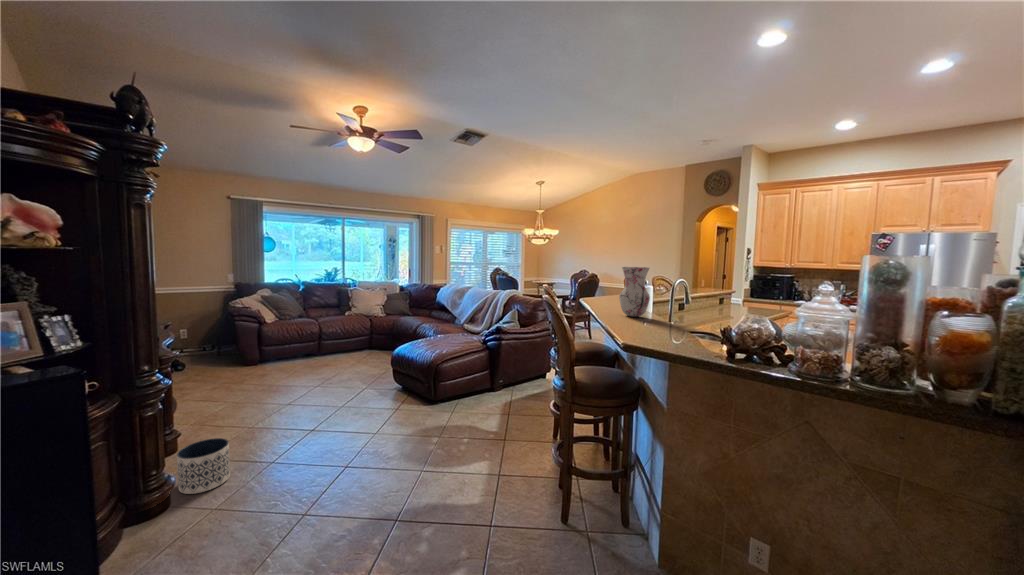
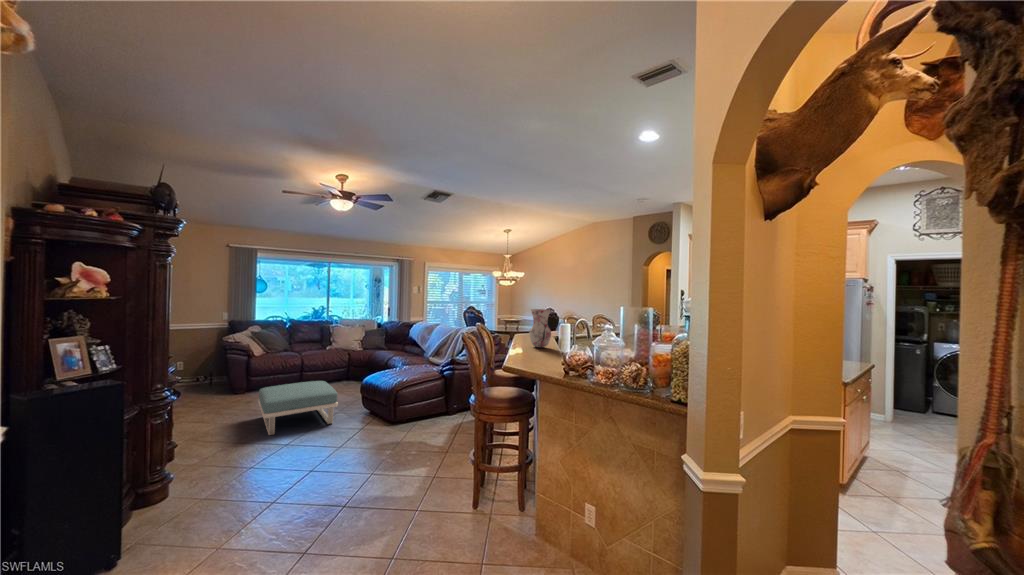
footstool: none [275,353,368,418] -> present [258,381,338,435]
planter: present [177,438,230,494] -> none [173,446,216,489]

